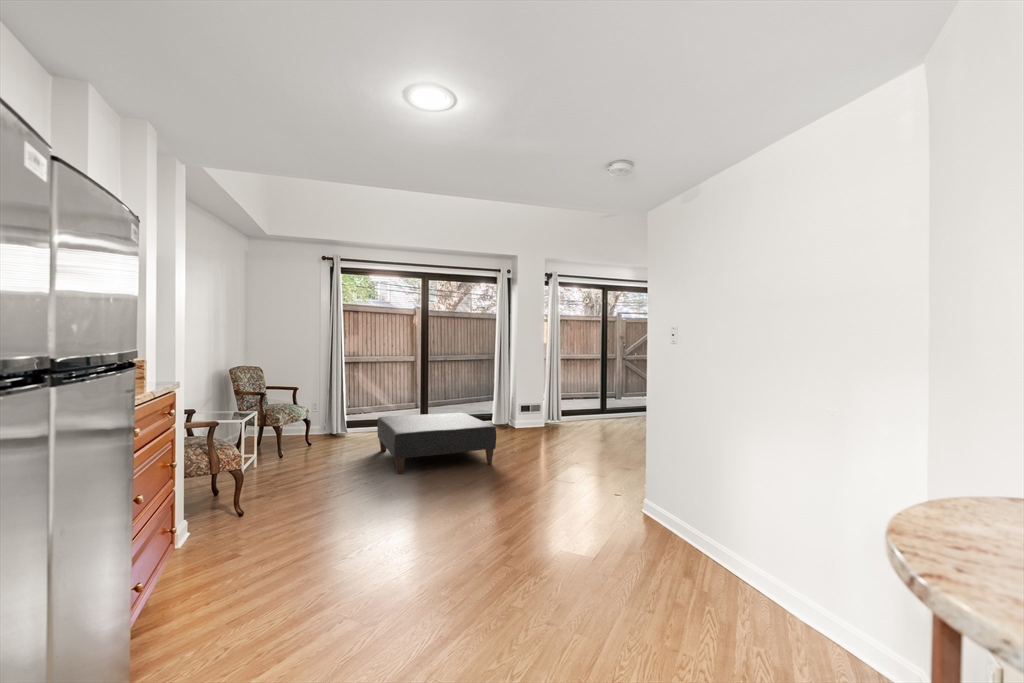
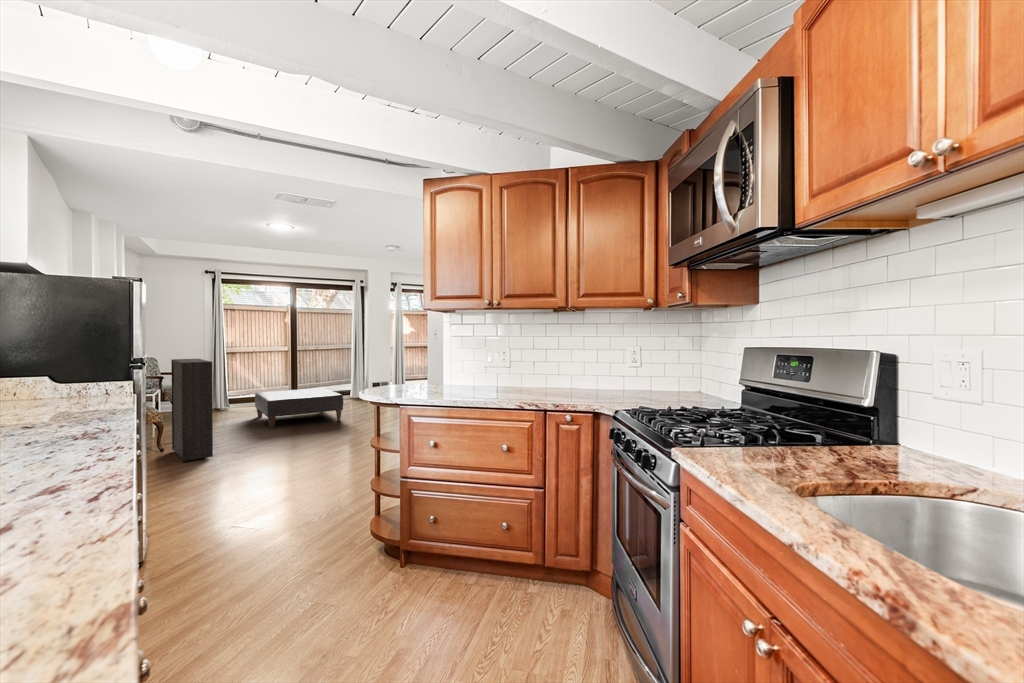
bookcase: none [219,370,312,553] -> present [171,359,213,461]

